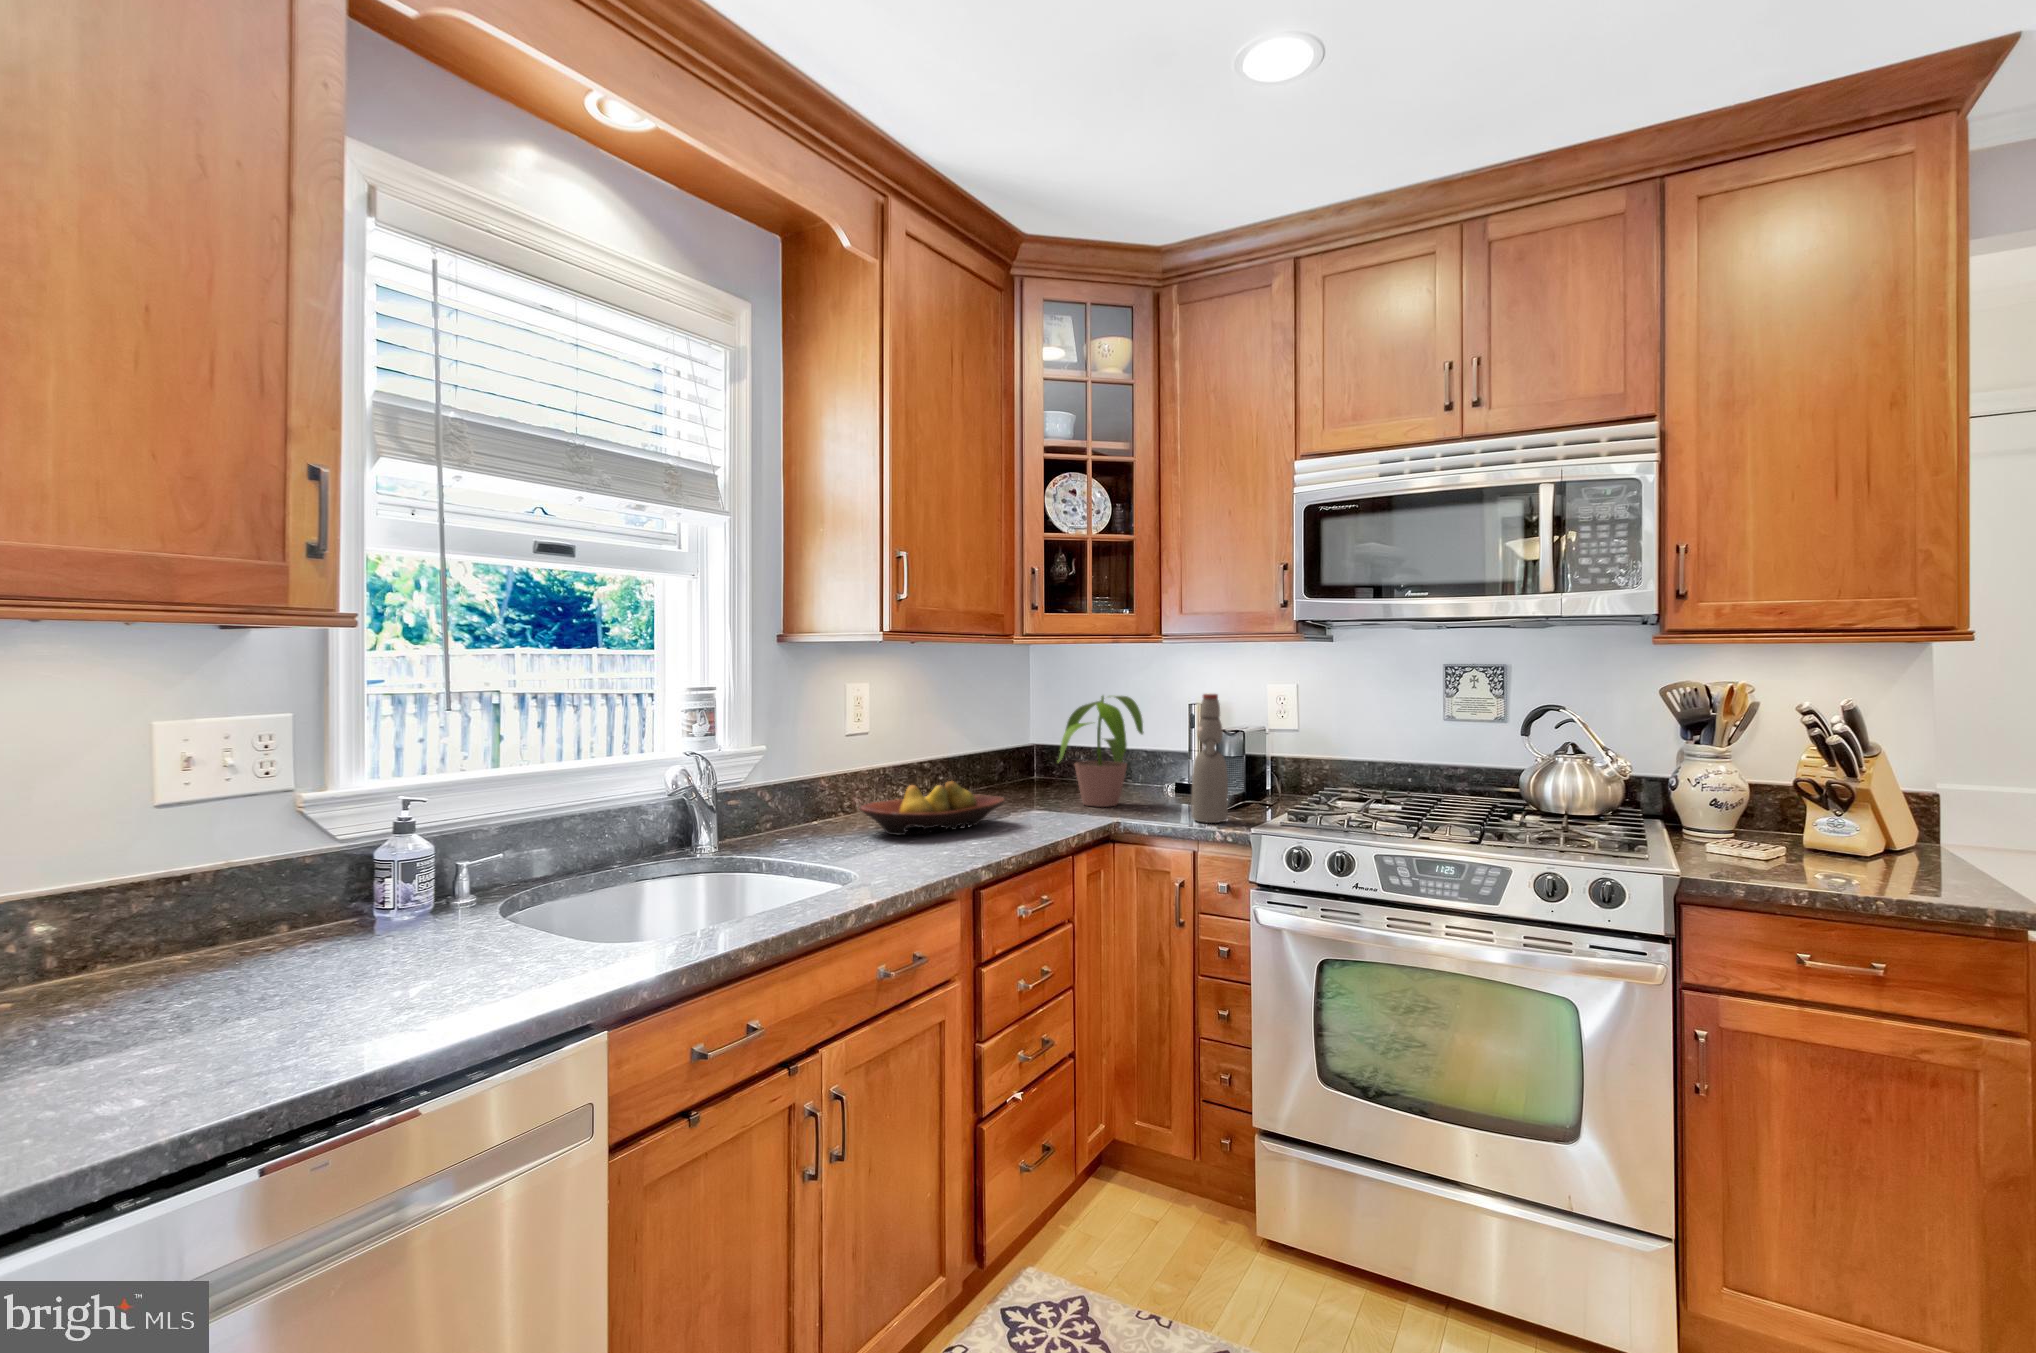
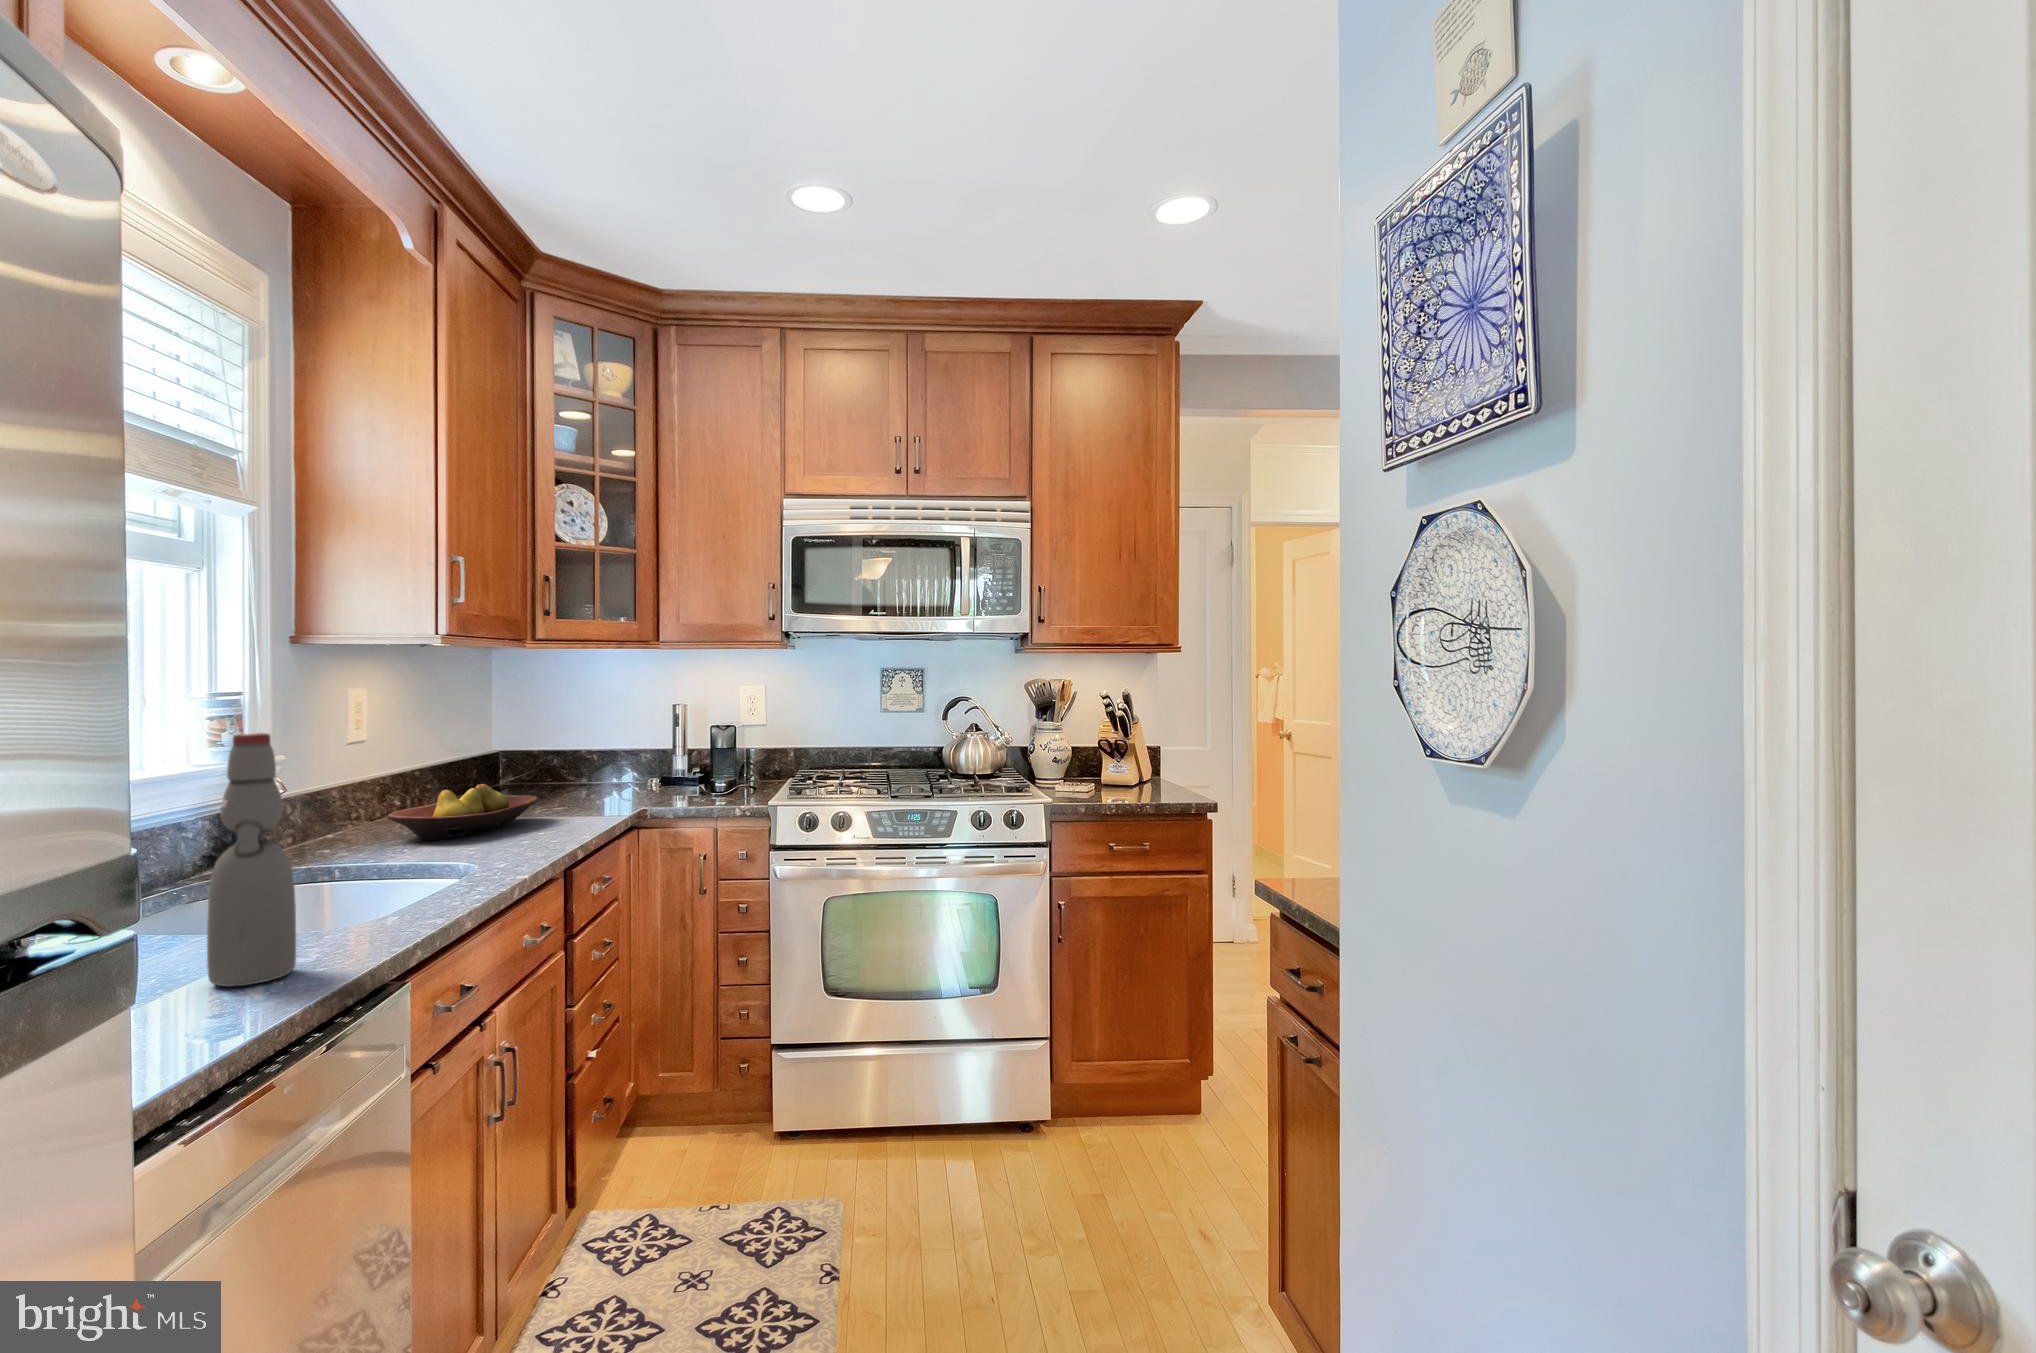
bottle: present [1191,694,1228,823] -> present [207,733,296,986]
potted plant: present [1058,696,1144,807] -> none [550,699,664,799]

